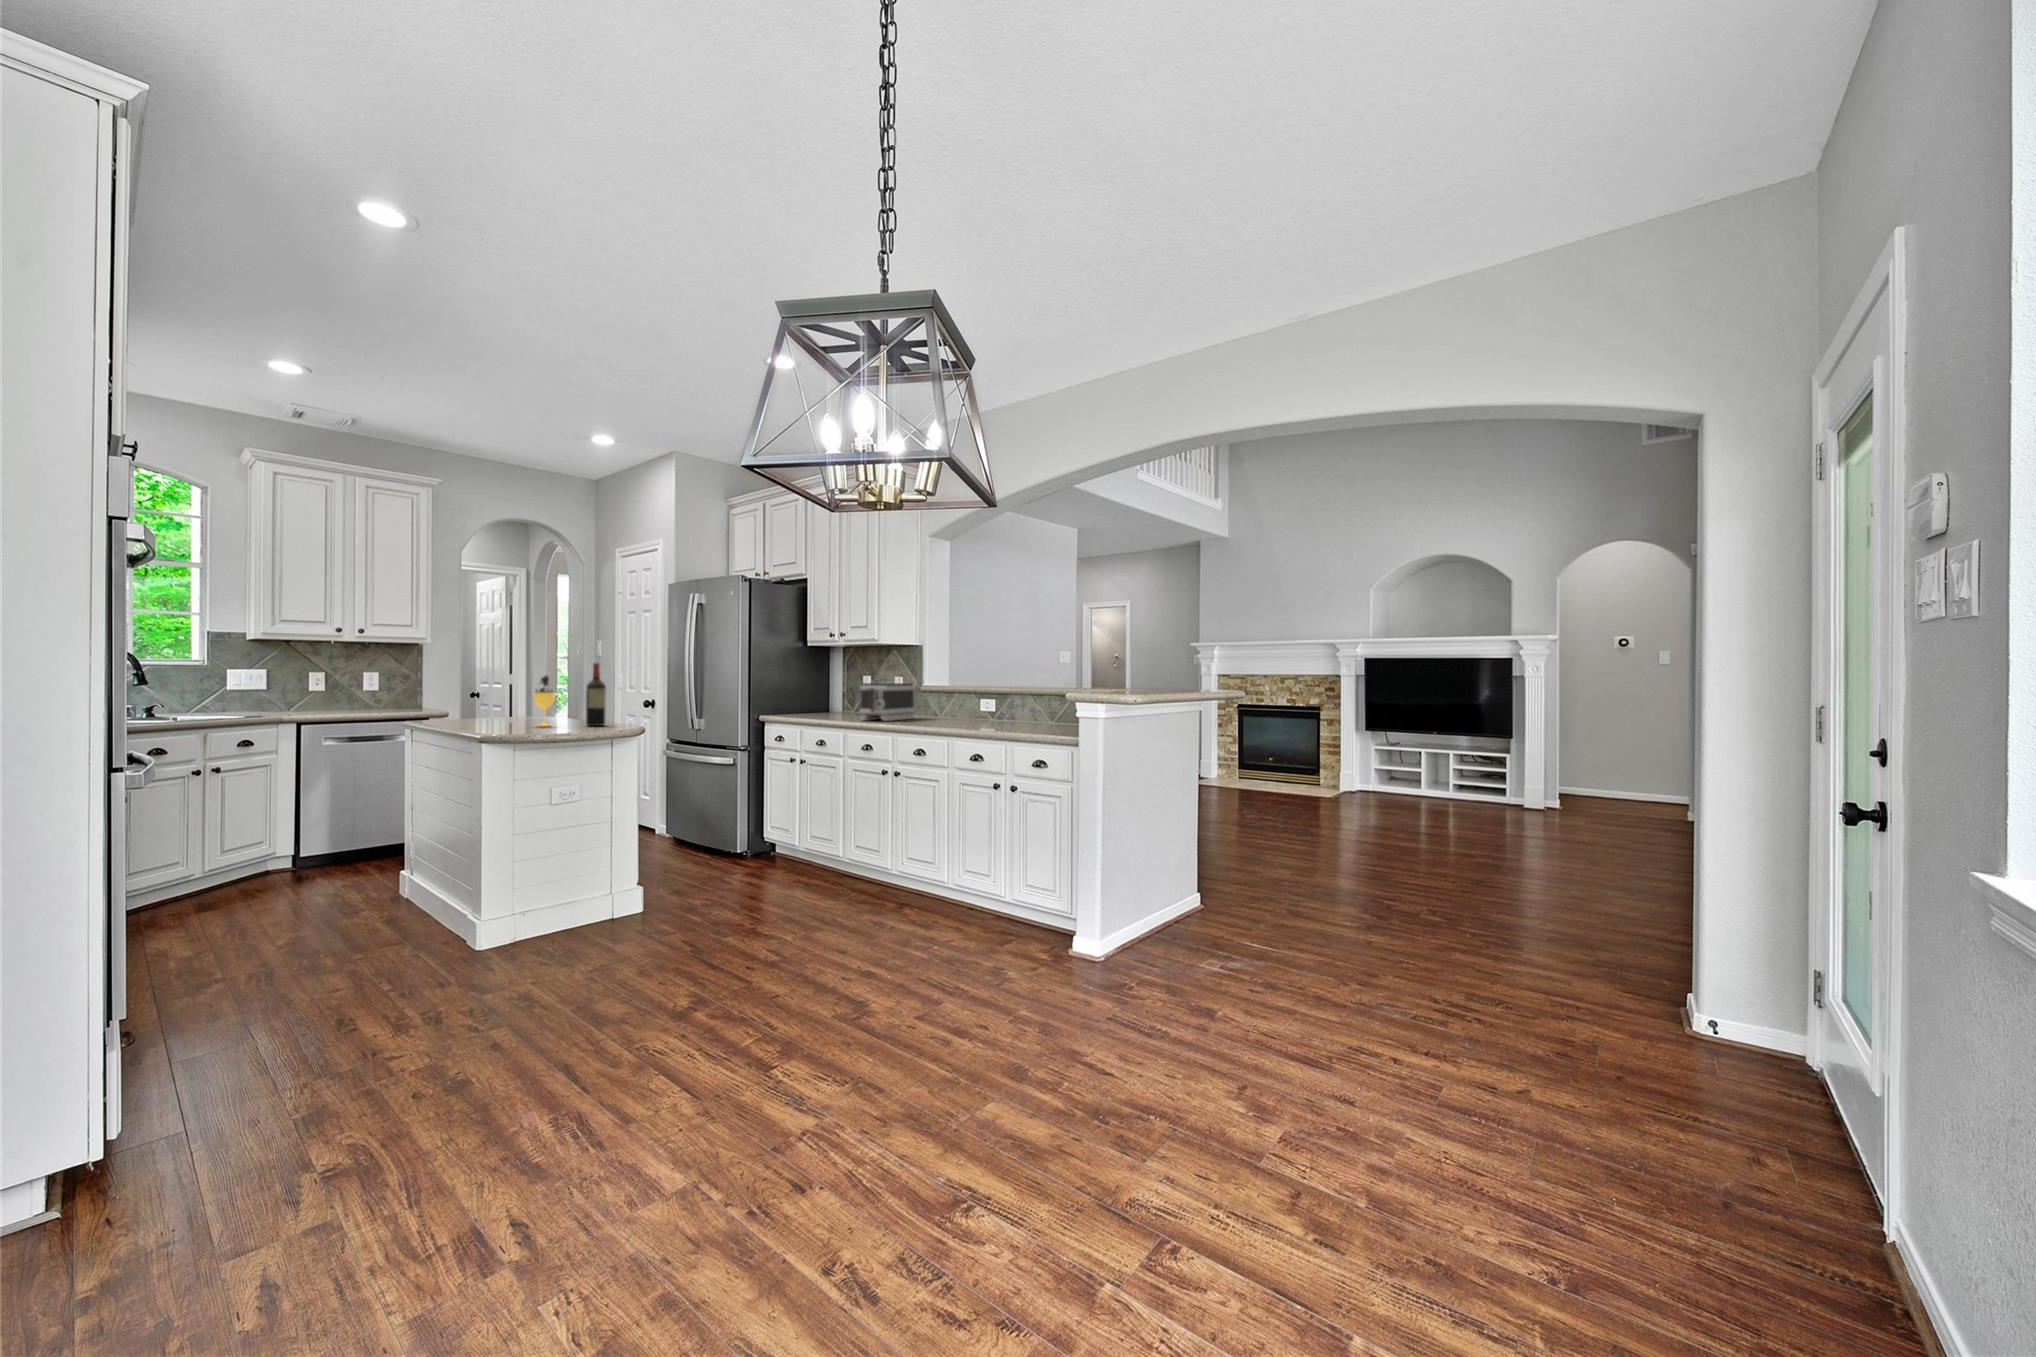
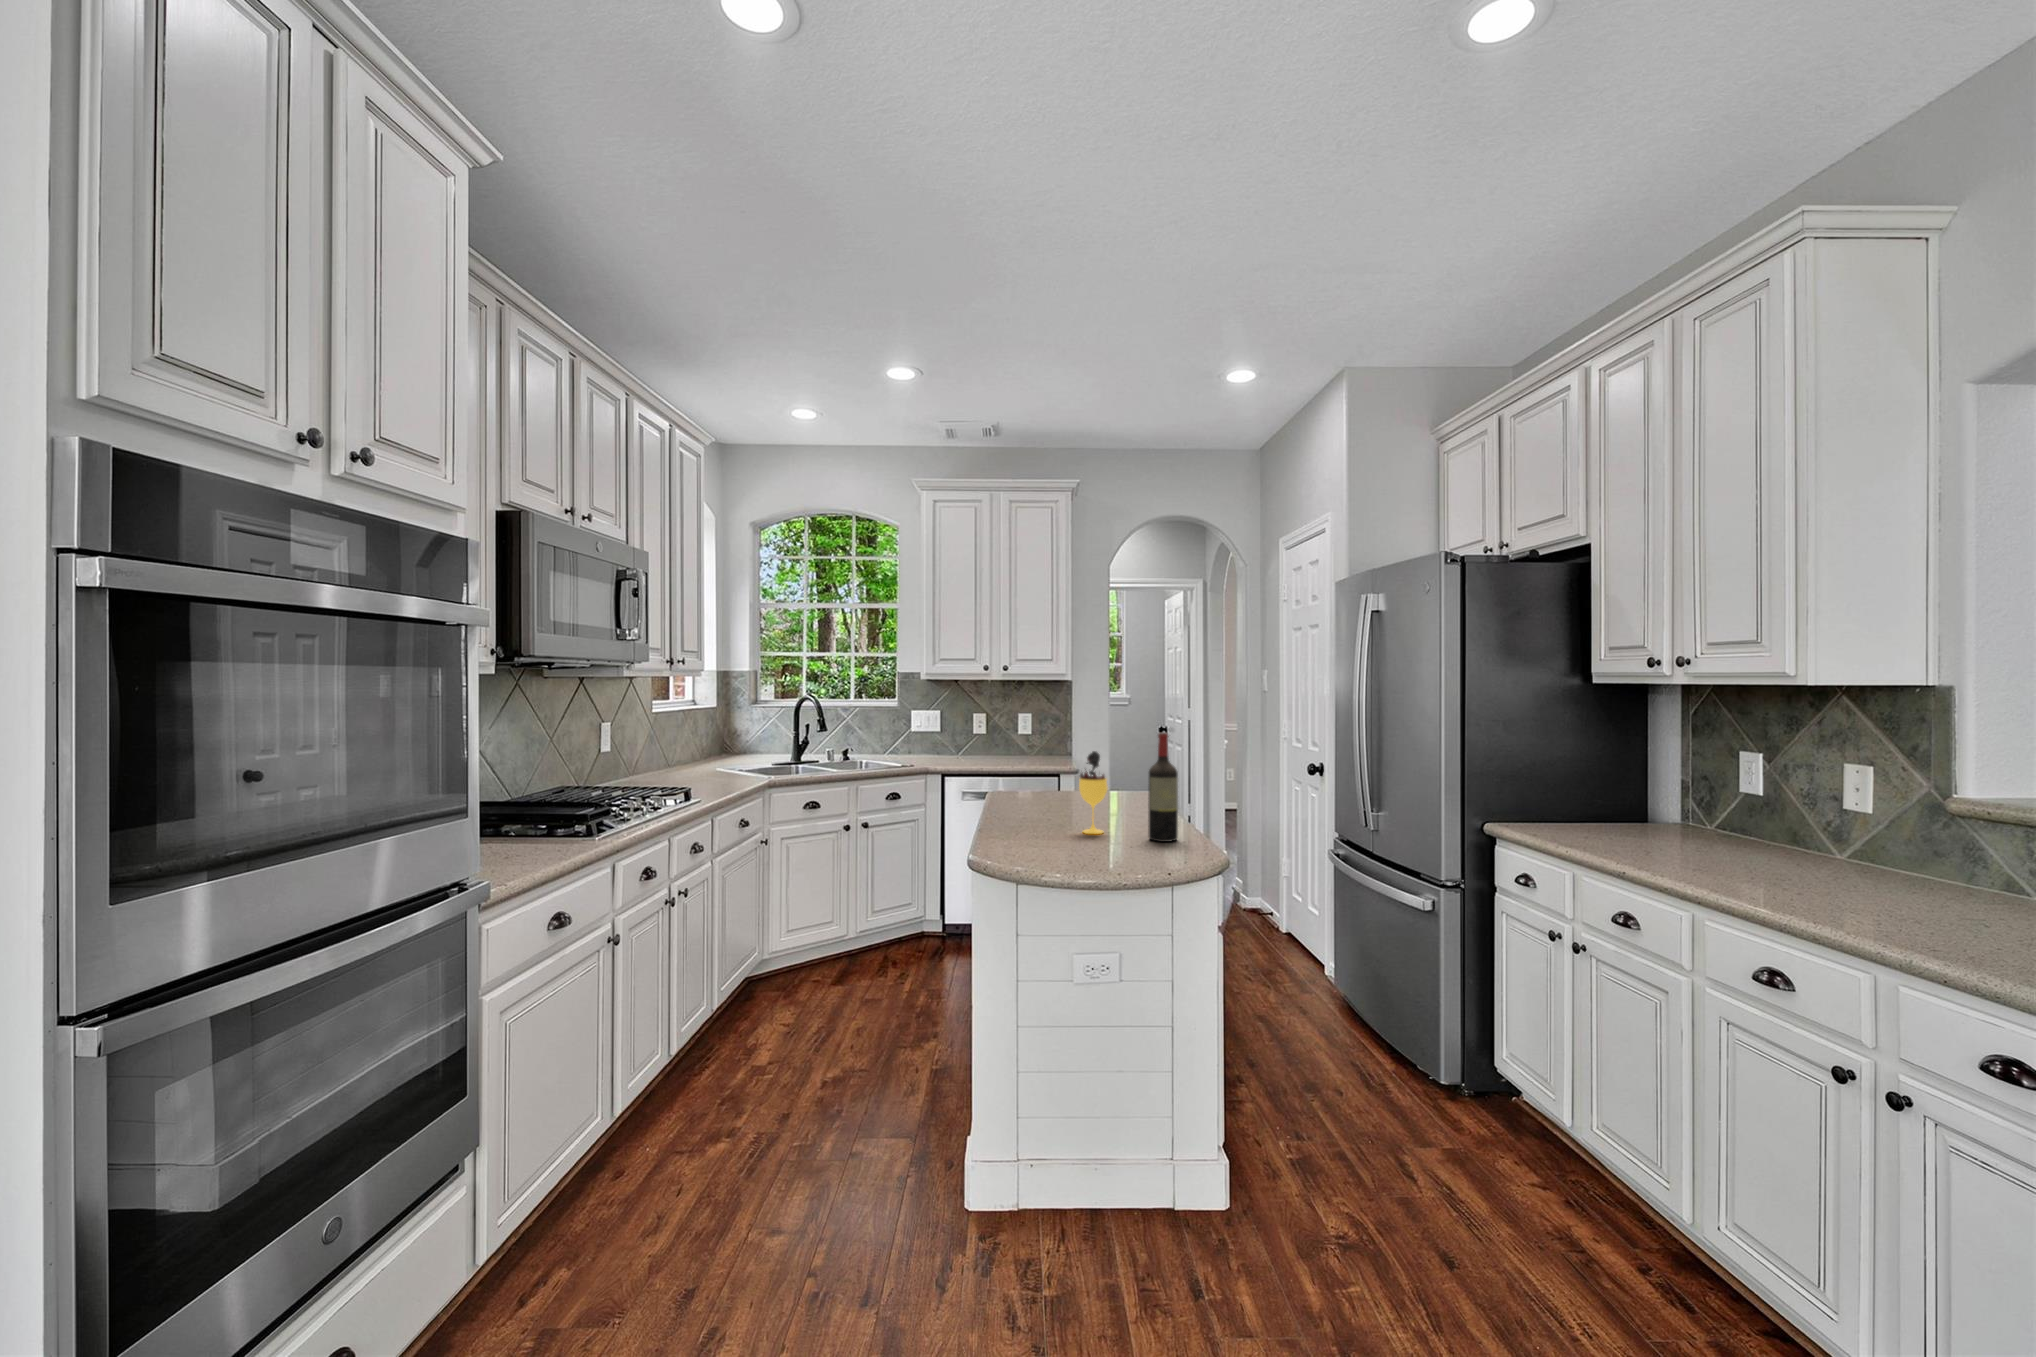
toaster: present [859,683,915,721] -> none [1735,785,1928,900]

